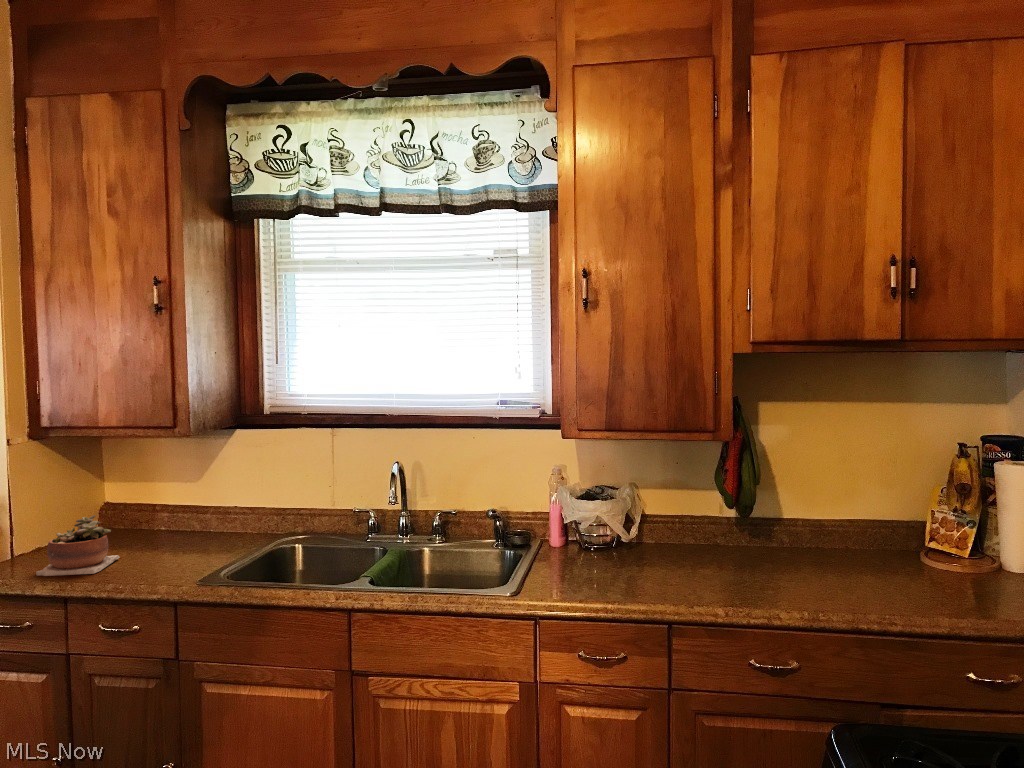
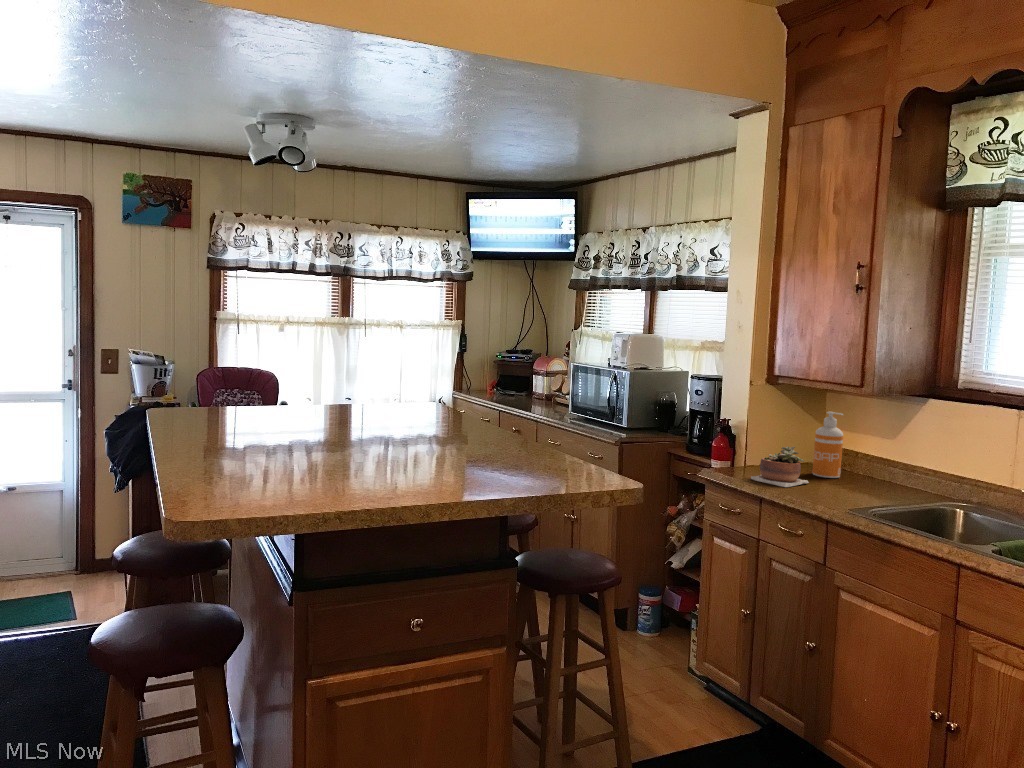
soap dispenser: none [110,460,149,544] -> present [813,412,843,478]

